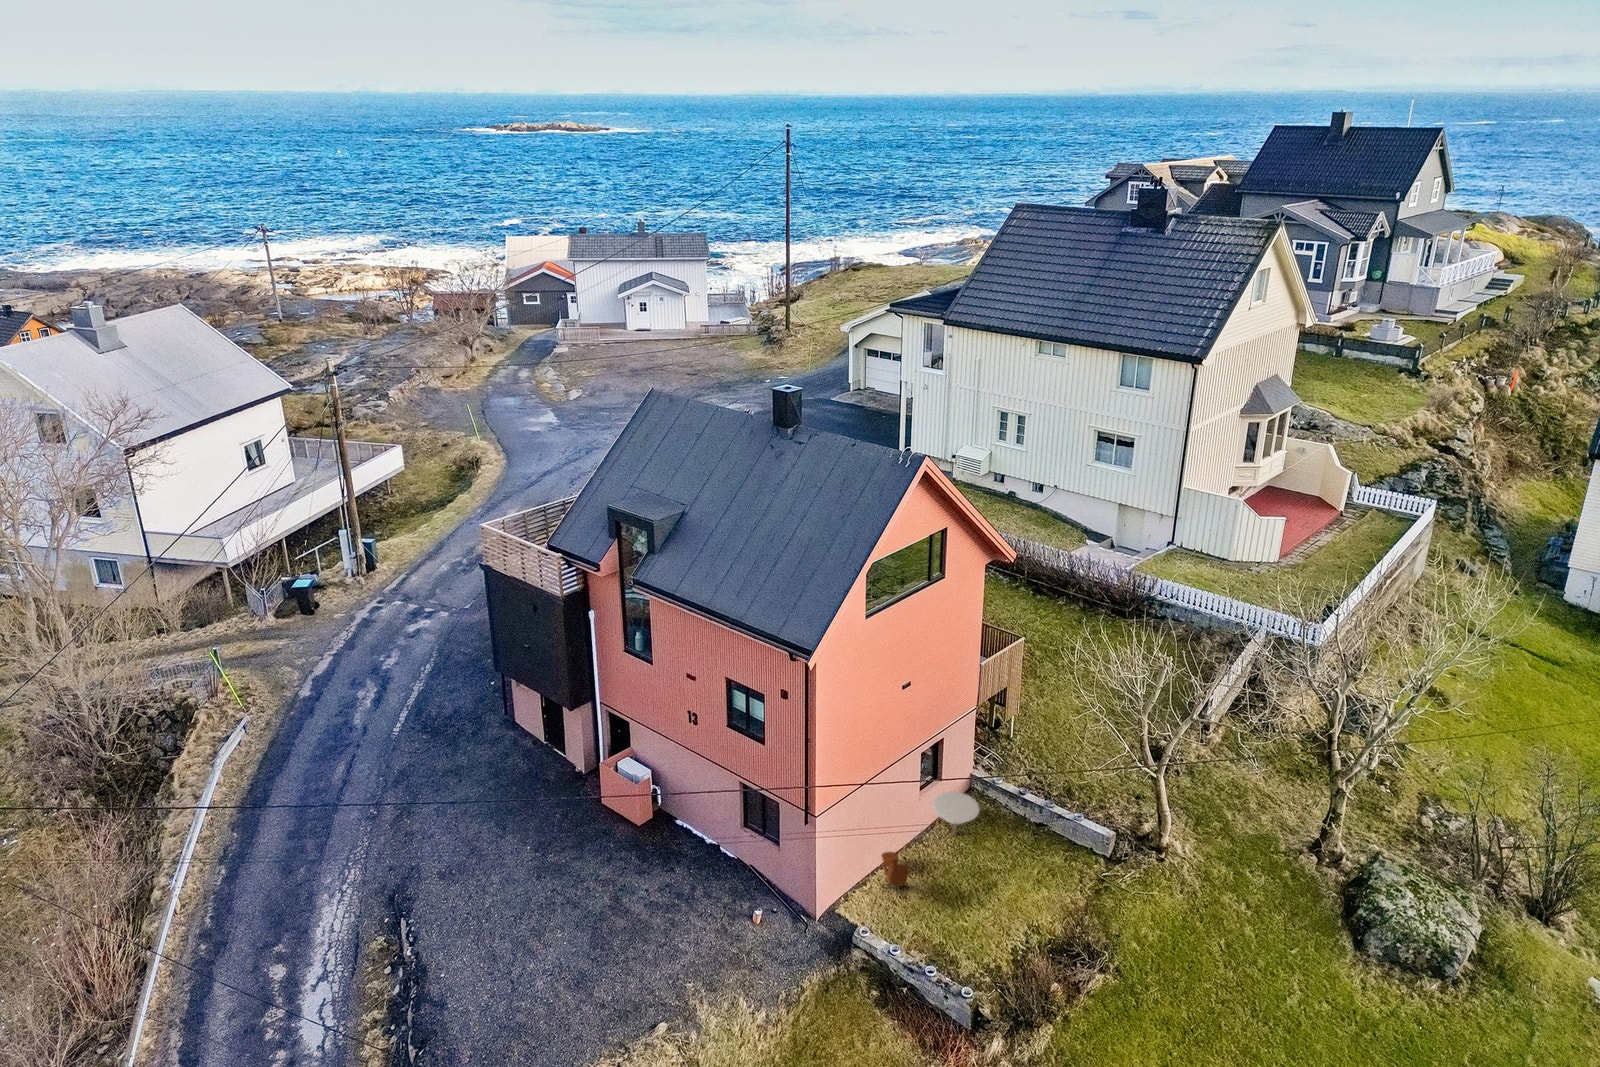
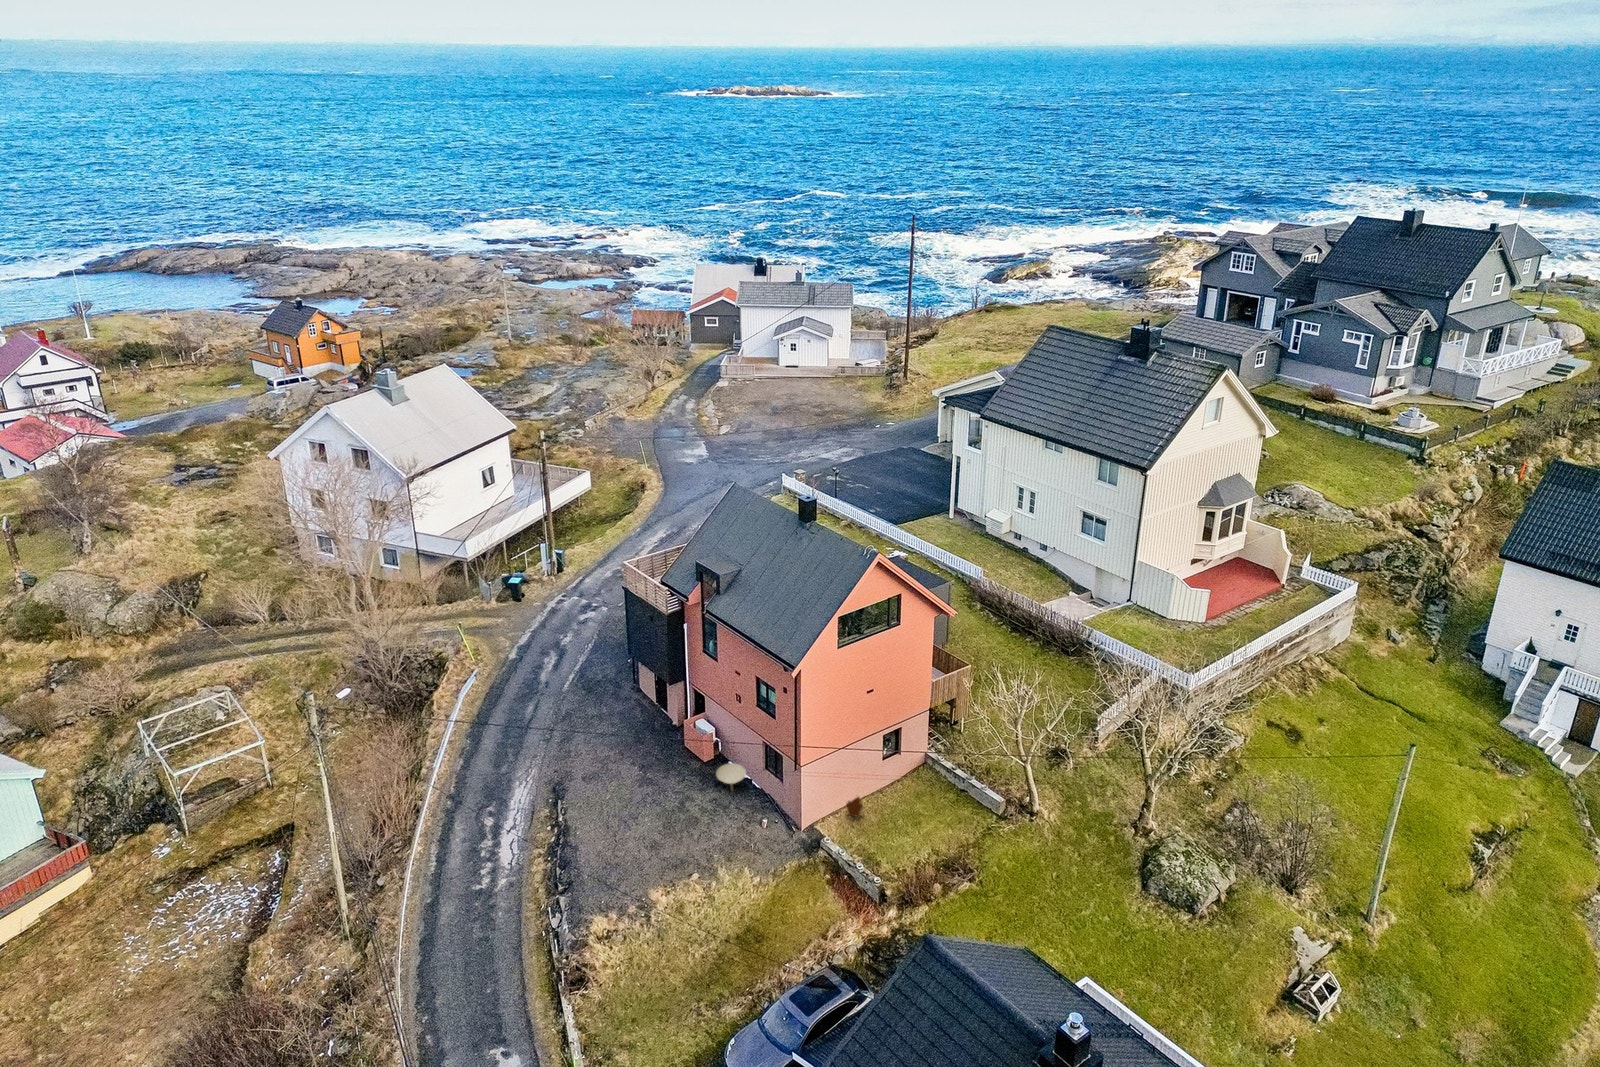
round table: present [933,792,979,836] -> present [716,763,746,791]

